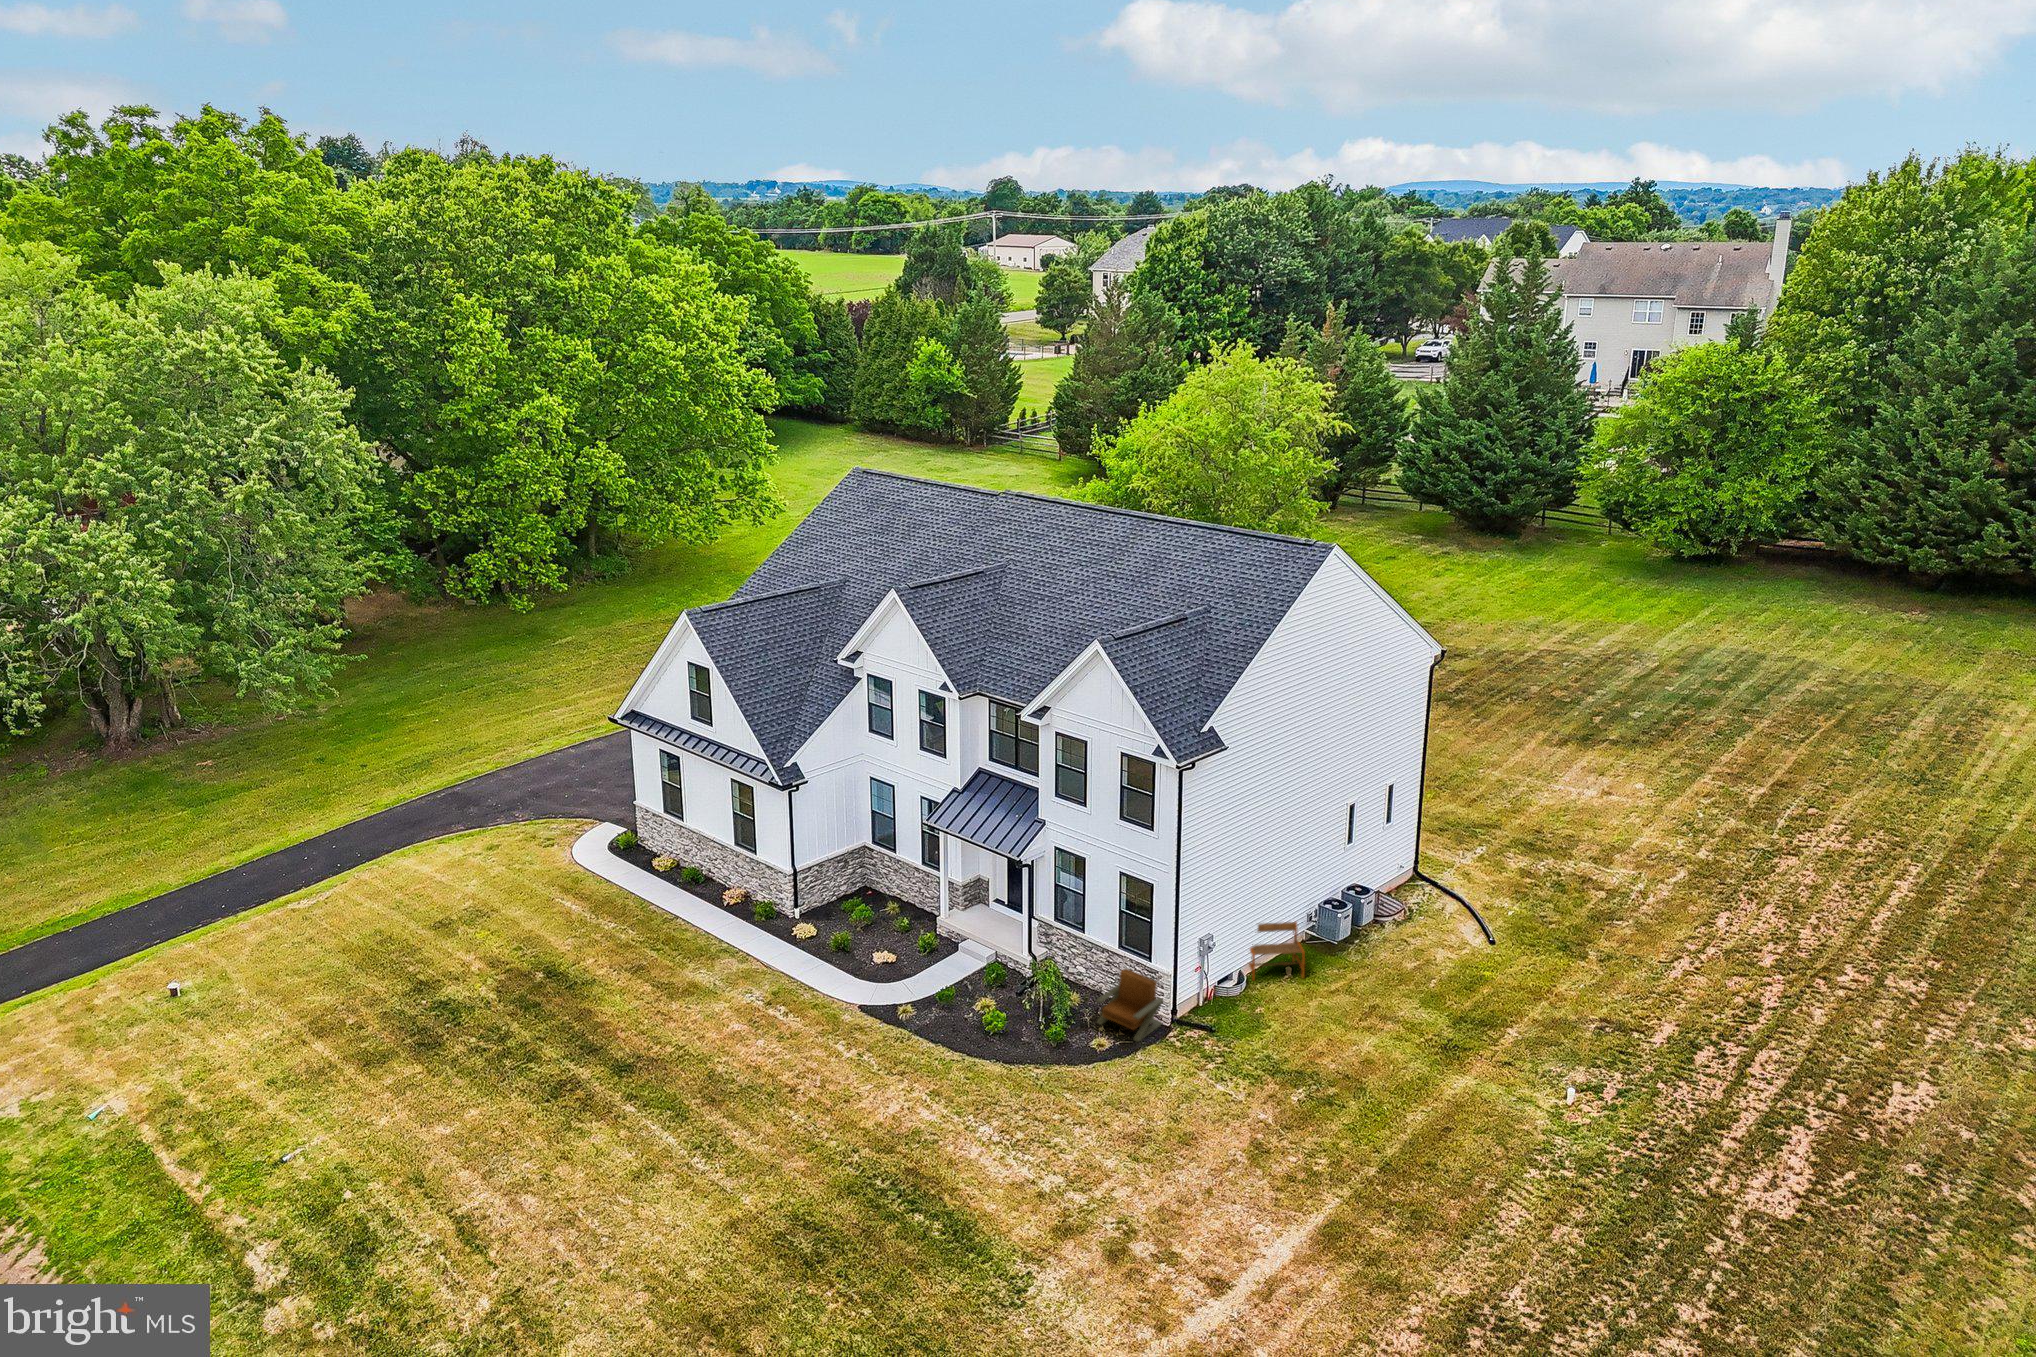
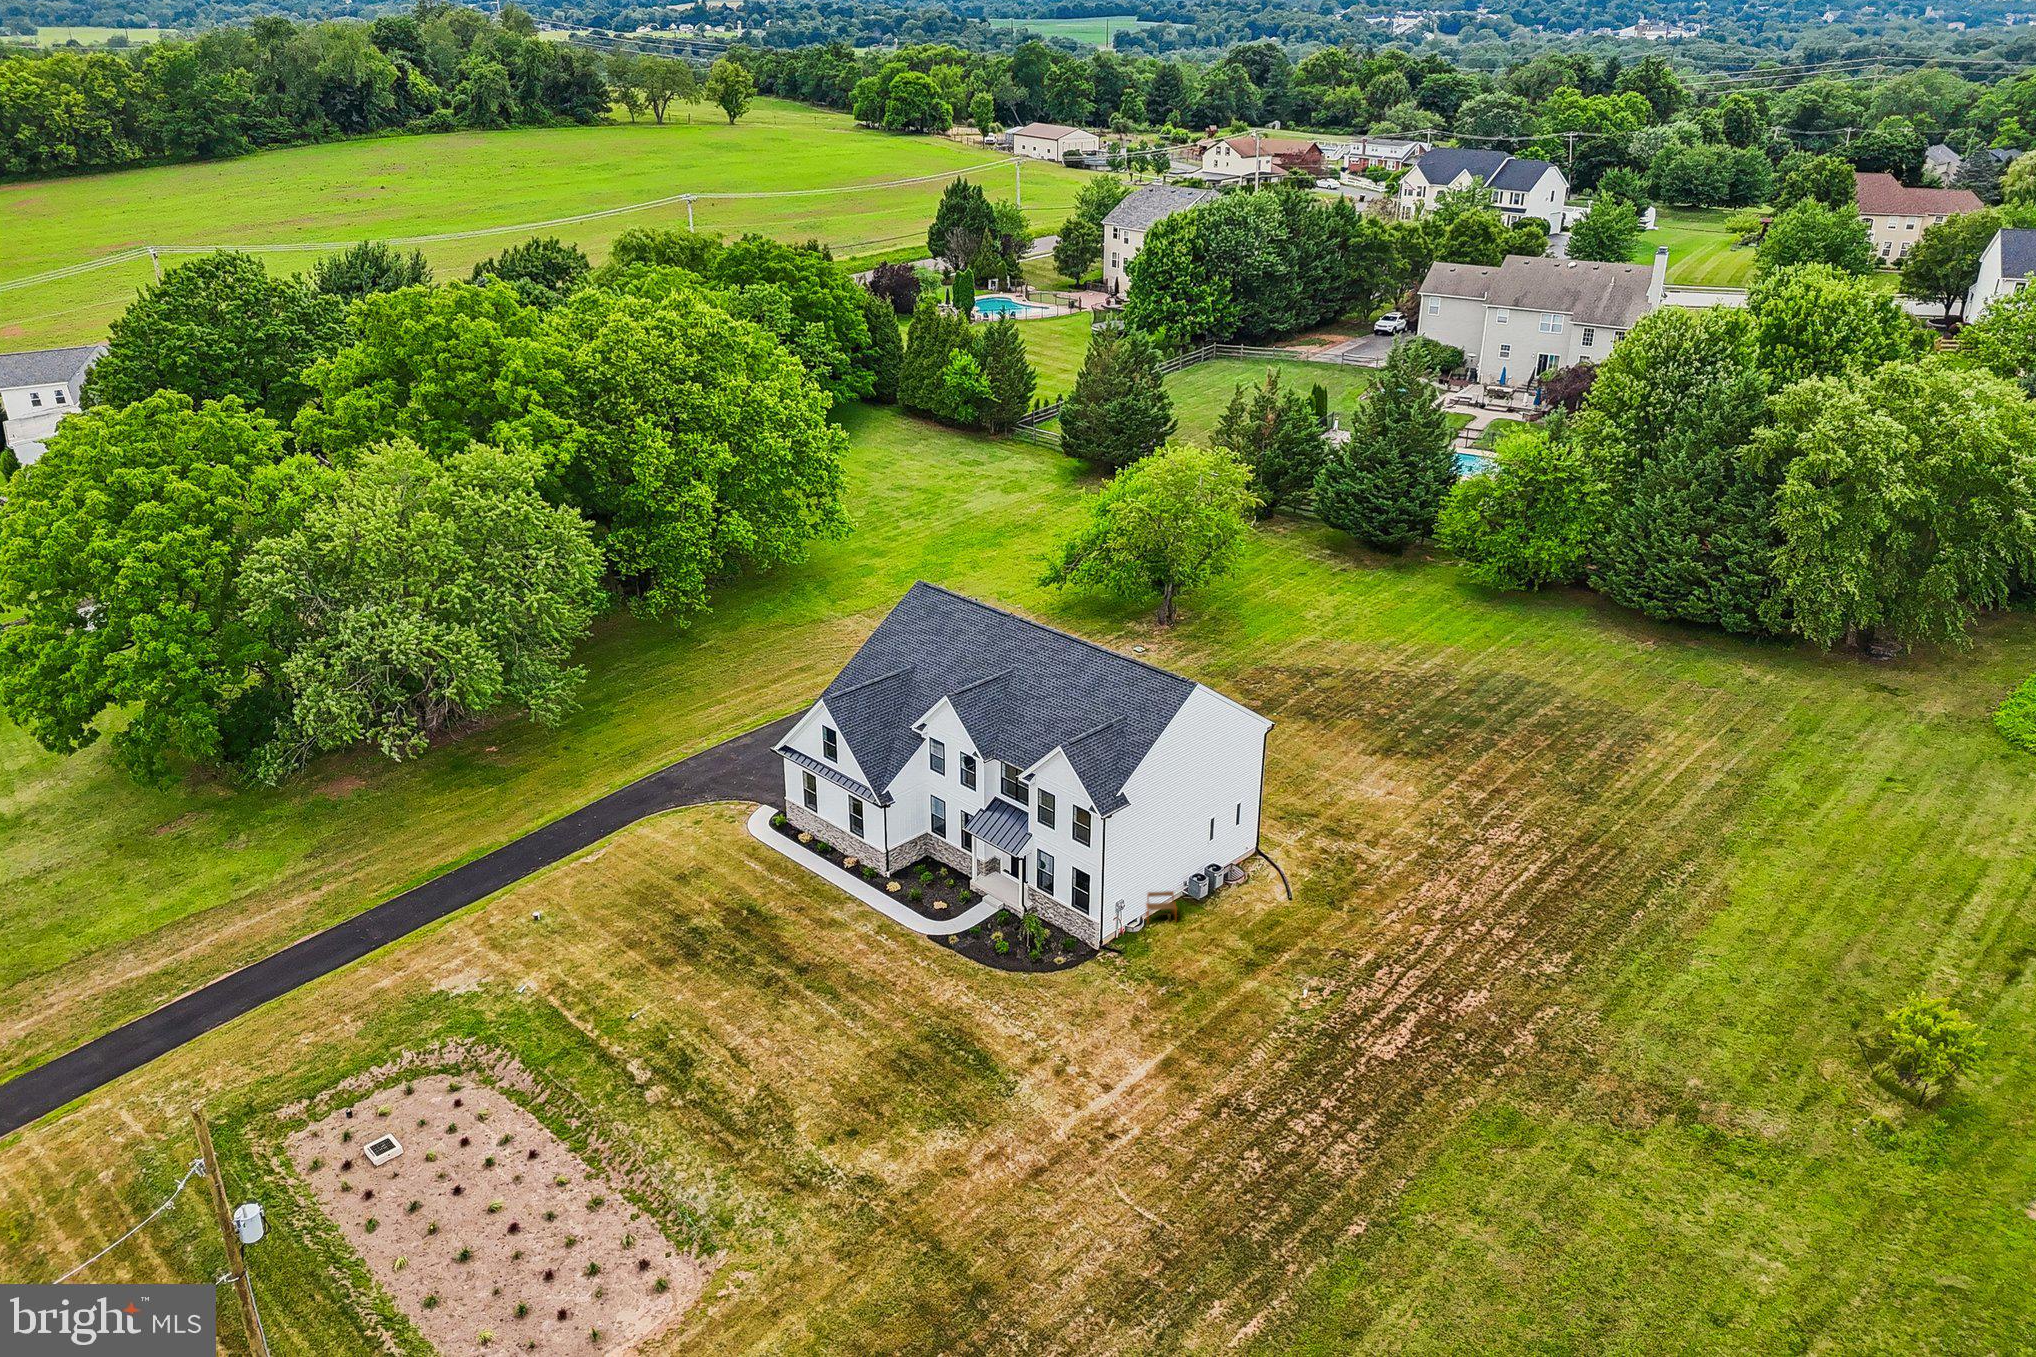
lounge chair: present [1097,969,1164,1042] -> none [1058,919,1095,960]

